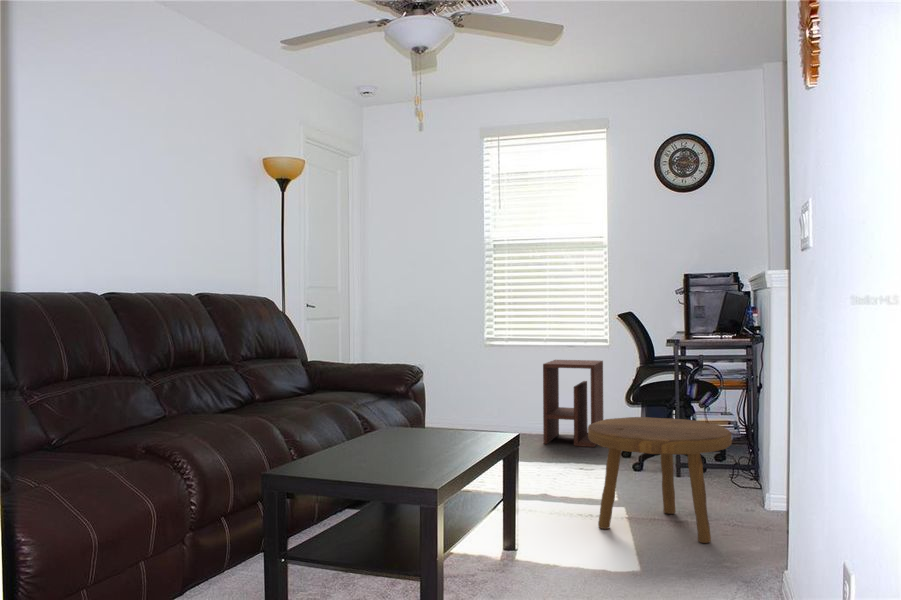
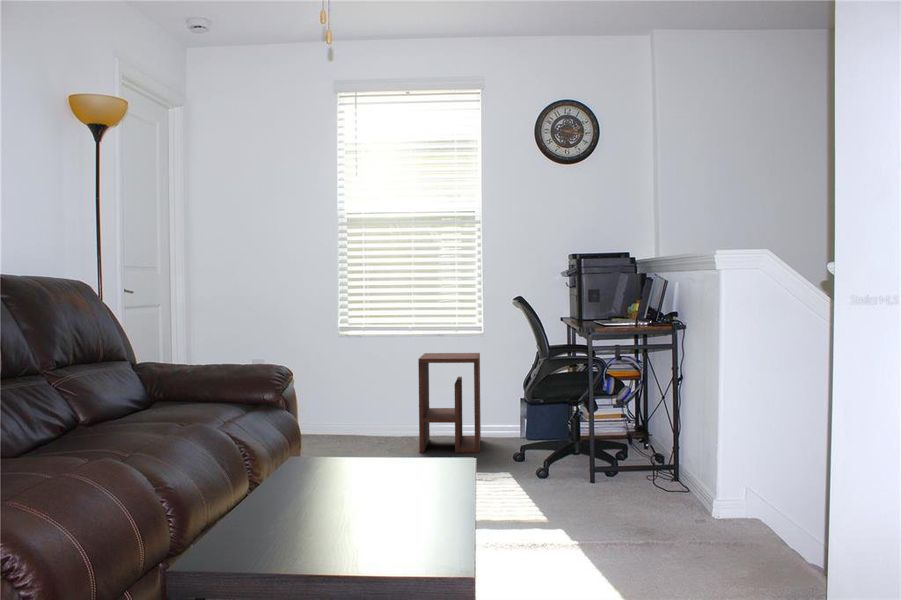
footstool: present [588,417,732,543] -> none [533,419,700,565]

